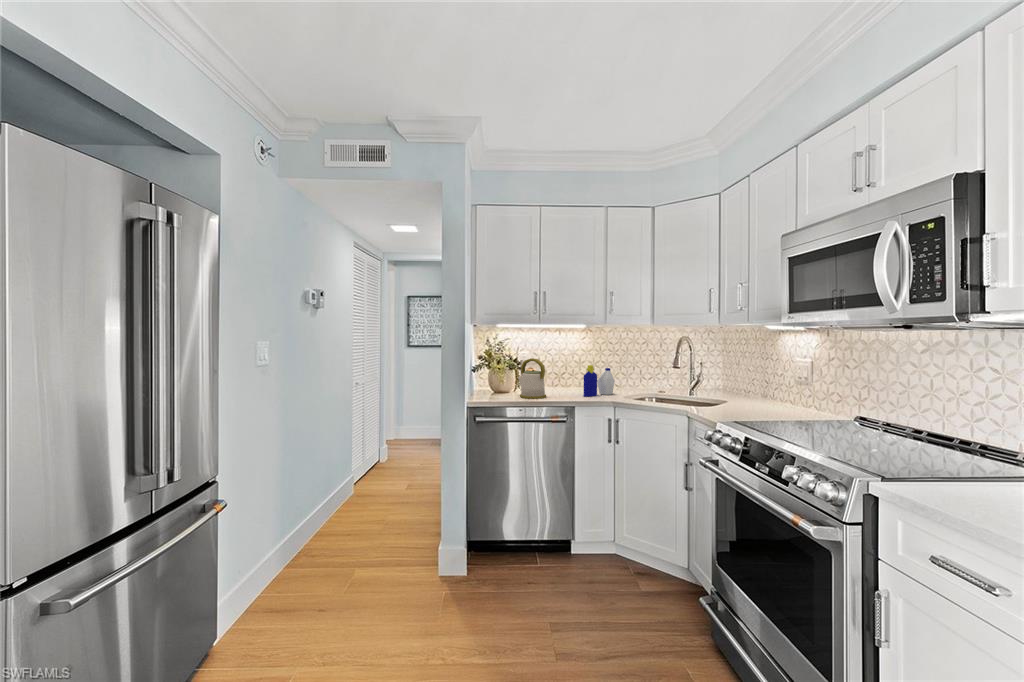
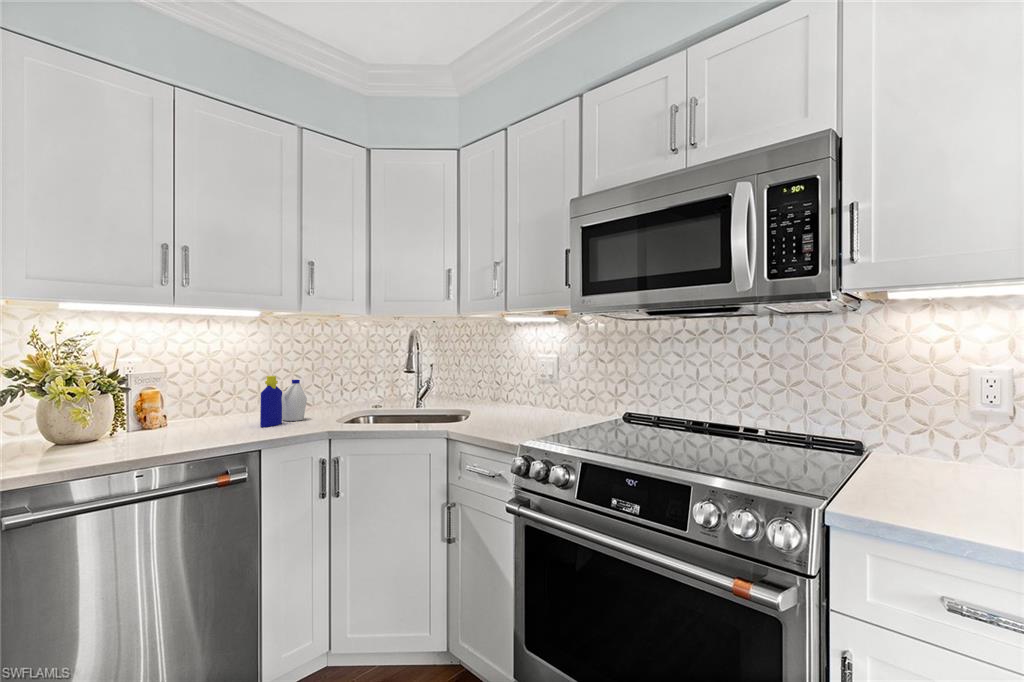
kettle: present [518,358,546,399] -> none [126,367,192,443]

